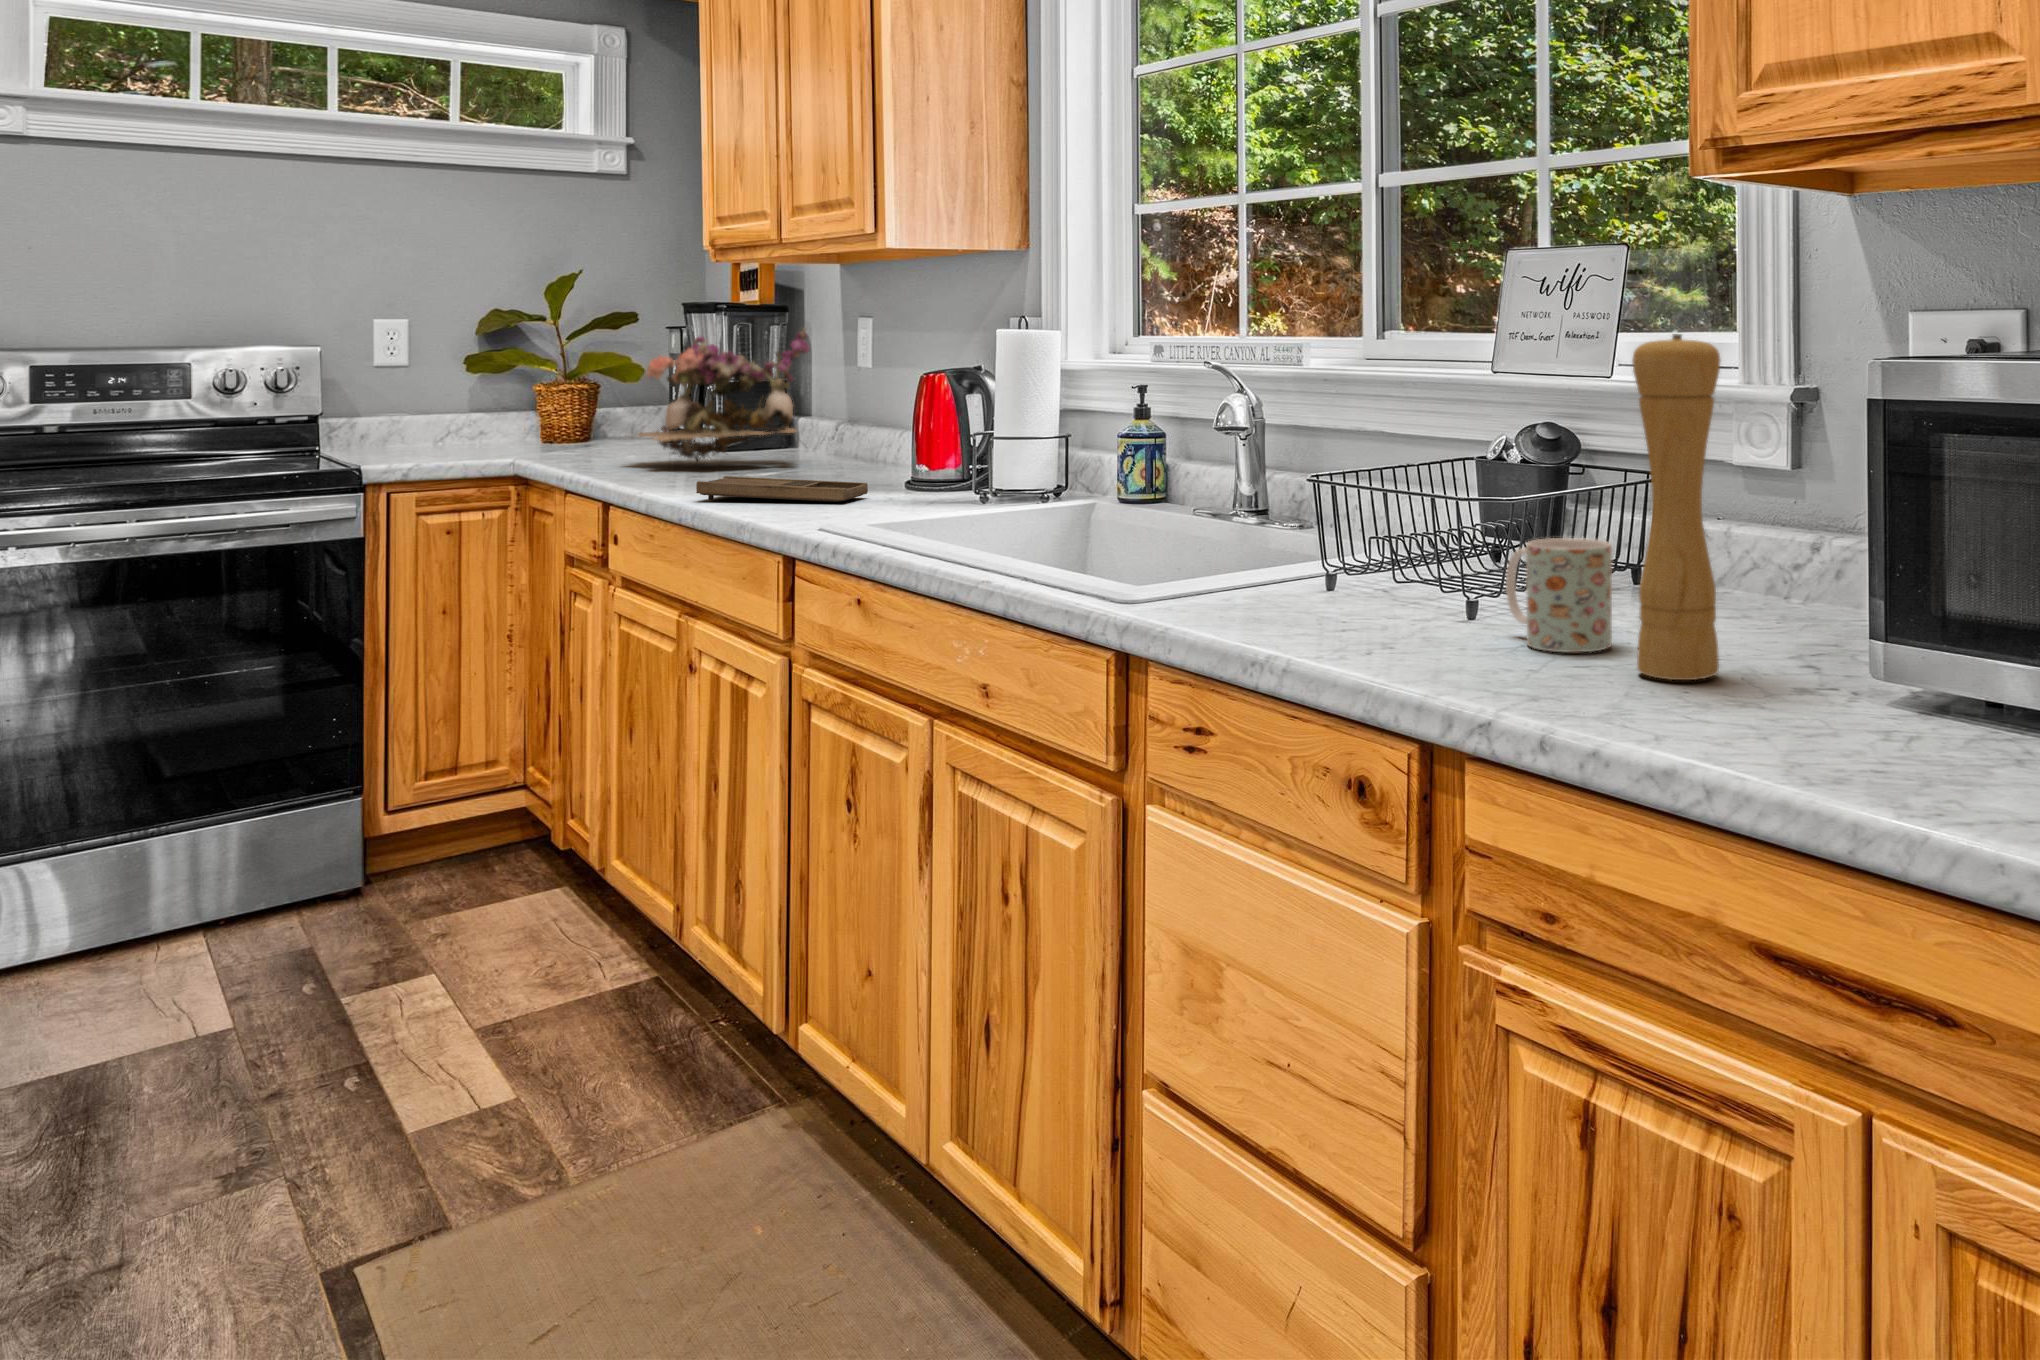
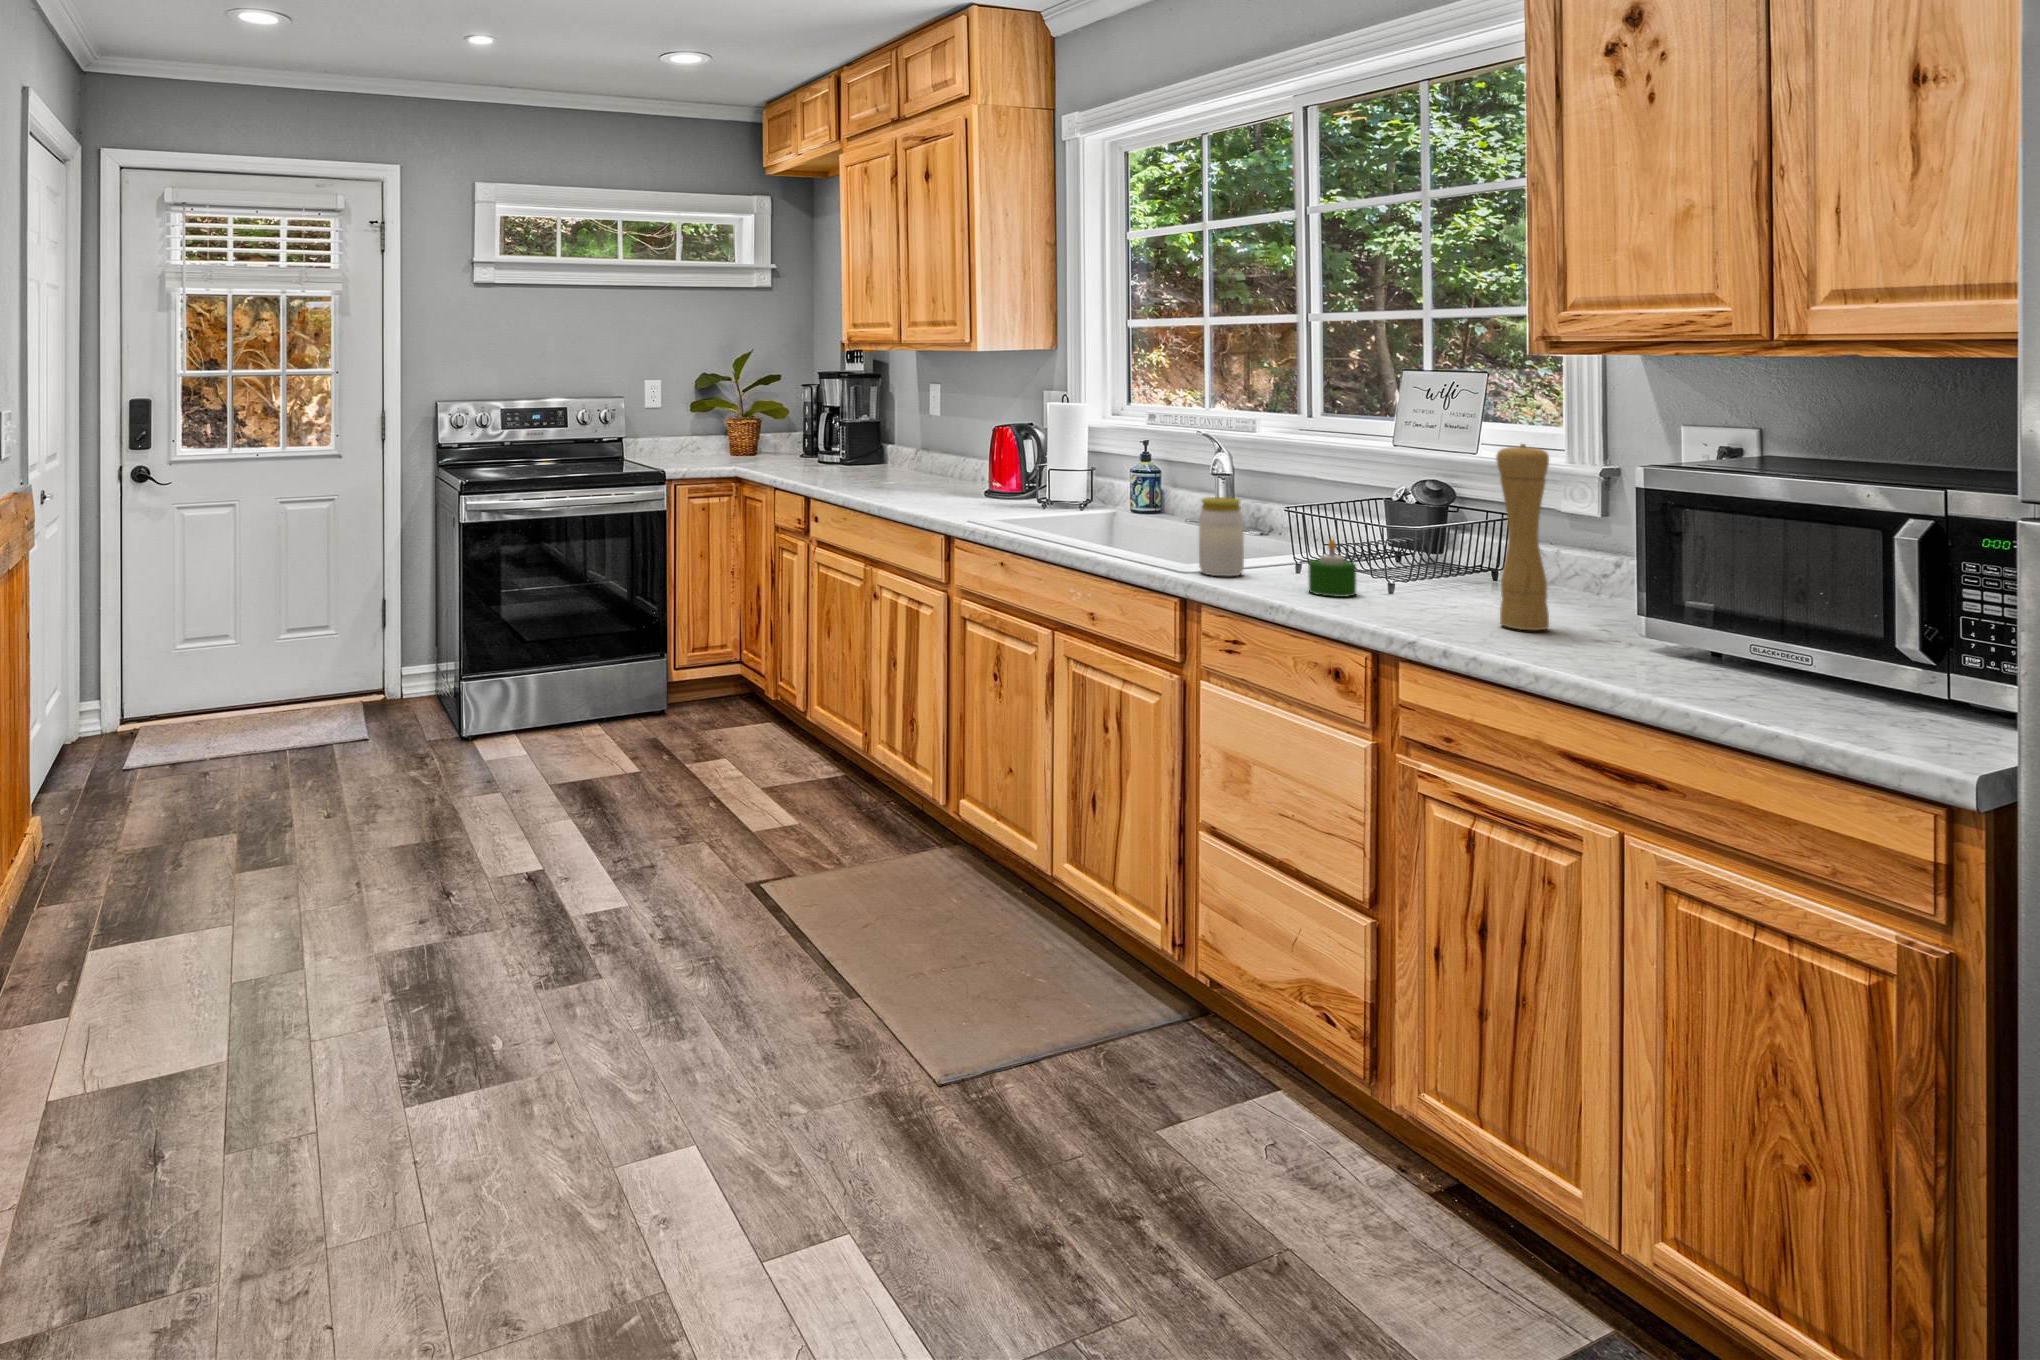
flower arrangement: present [638,329,809,463] -> none [800,389,906,472]
jar: none [1153,464,1232,606] -> present [1199,497,1244,576]
tray: present [696,476,868,502] -> none [874,484,969,502]
candle: none [1328,528,1409,634] -> present [1308,539,1356,597]
mug: present [1506,538,1612,652] -> none [1416,549,1482,613]

